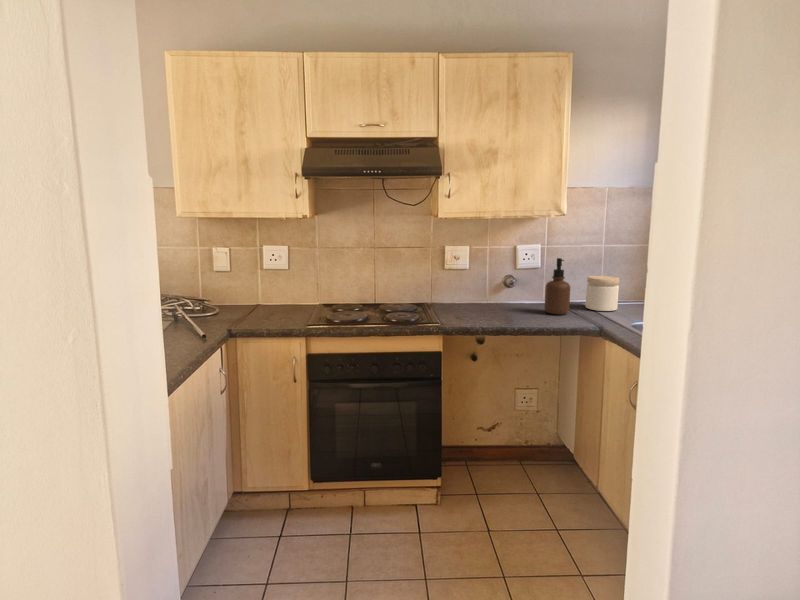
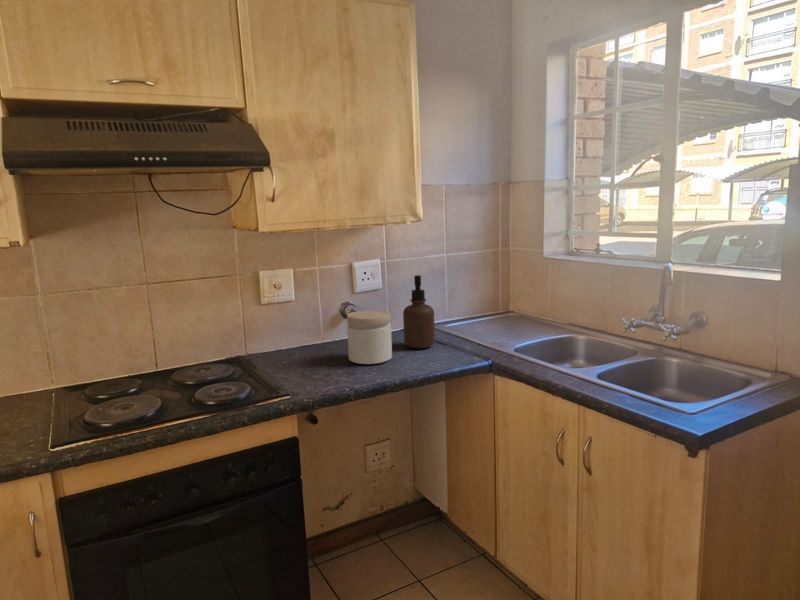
jar: present [586,276,619,311] -> present [347,310,392,364]

